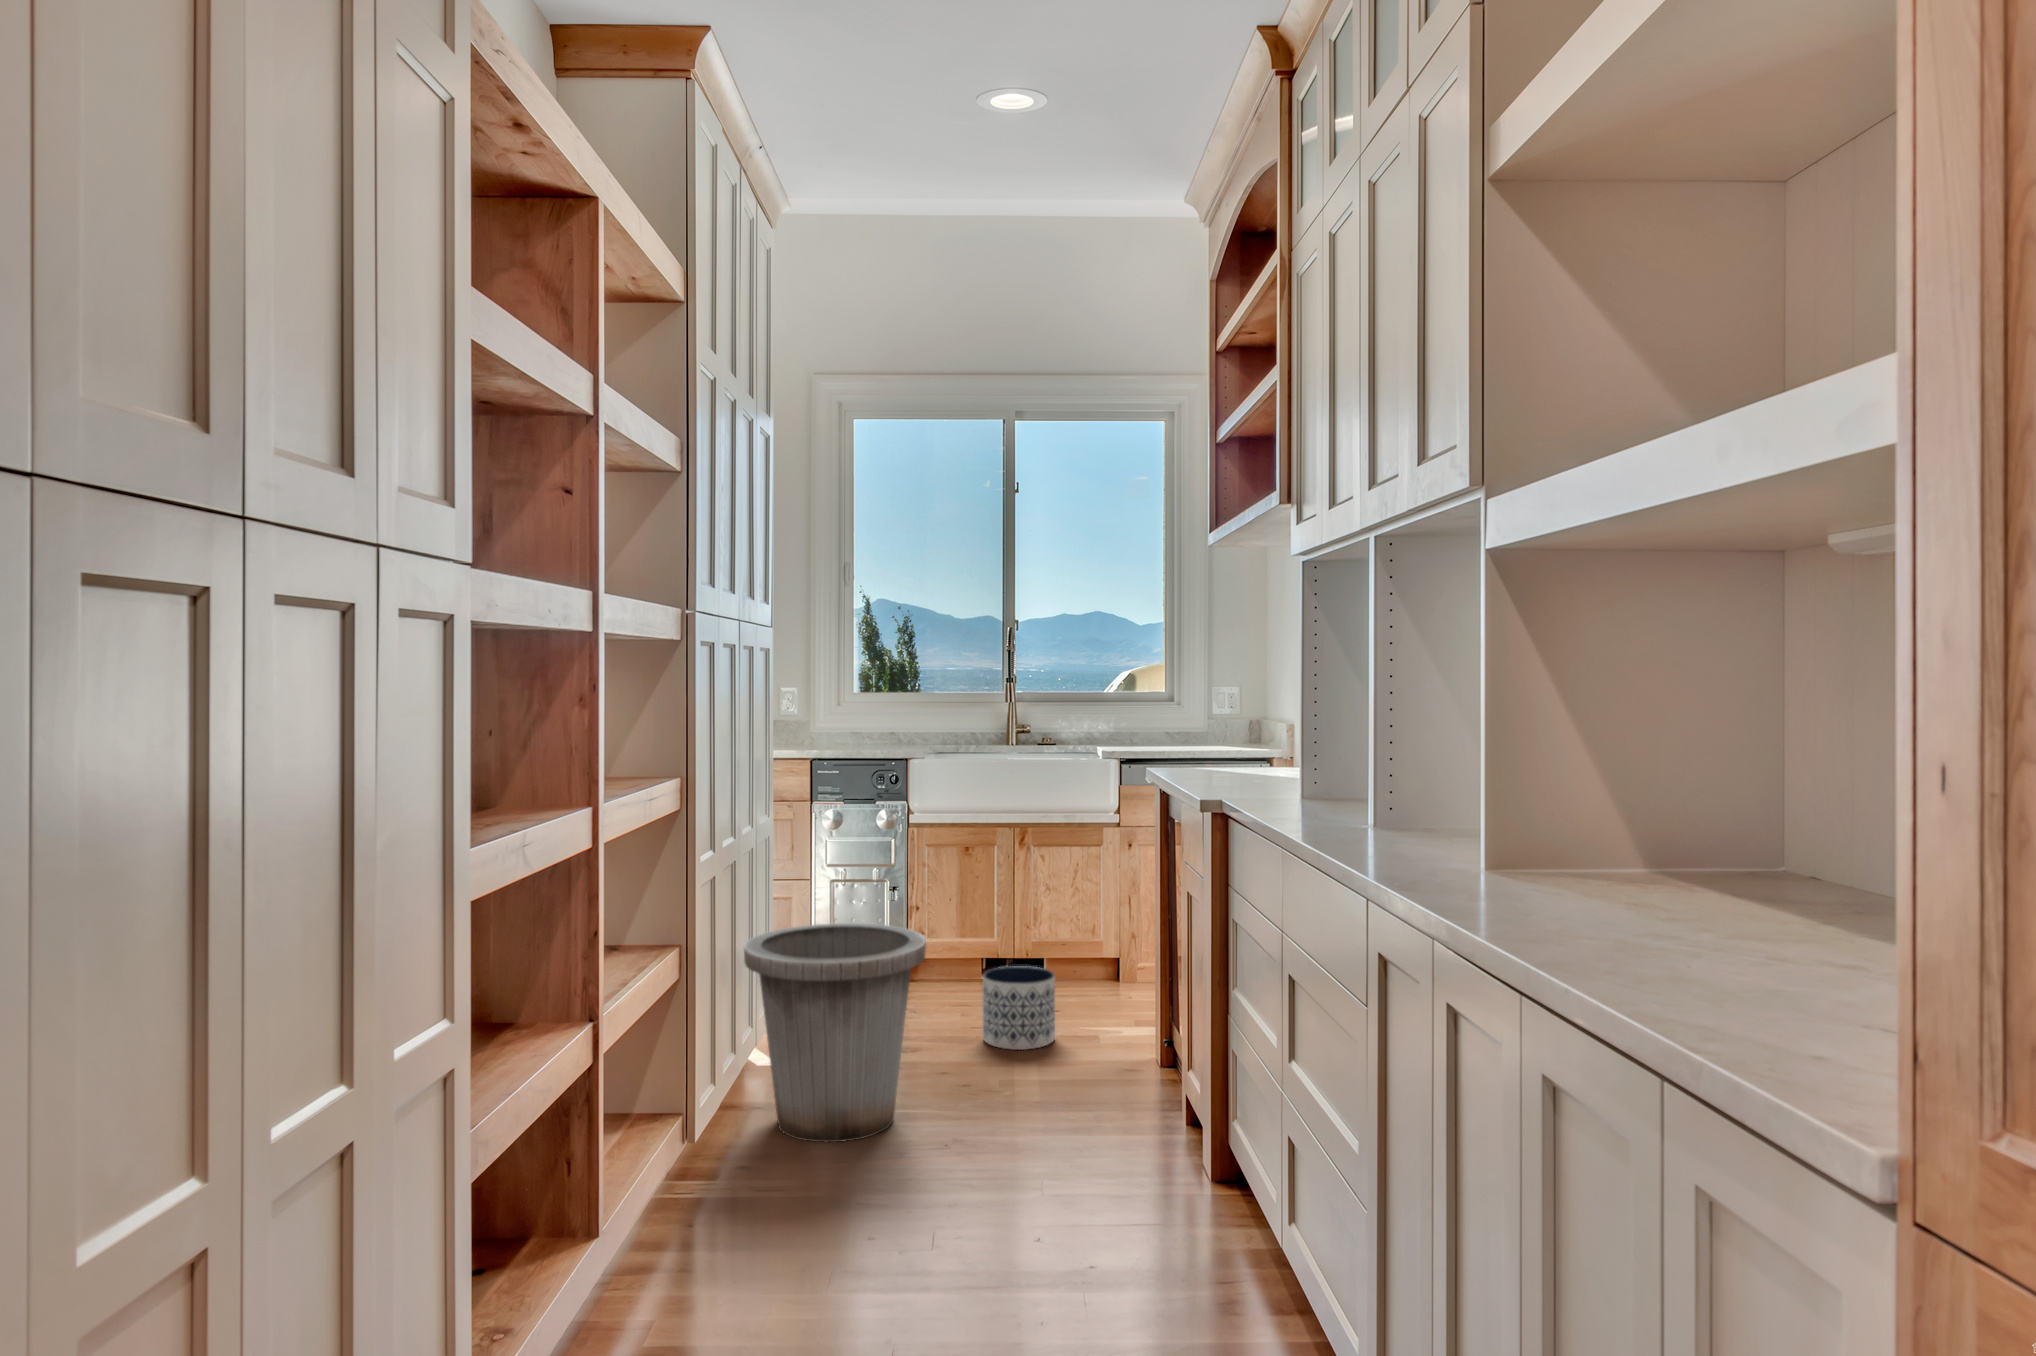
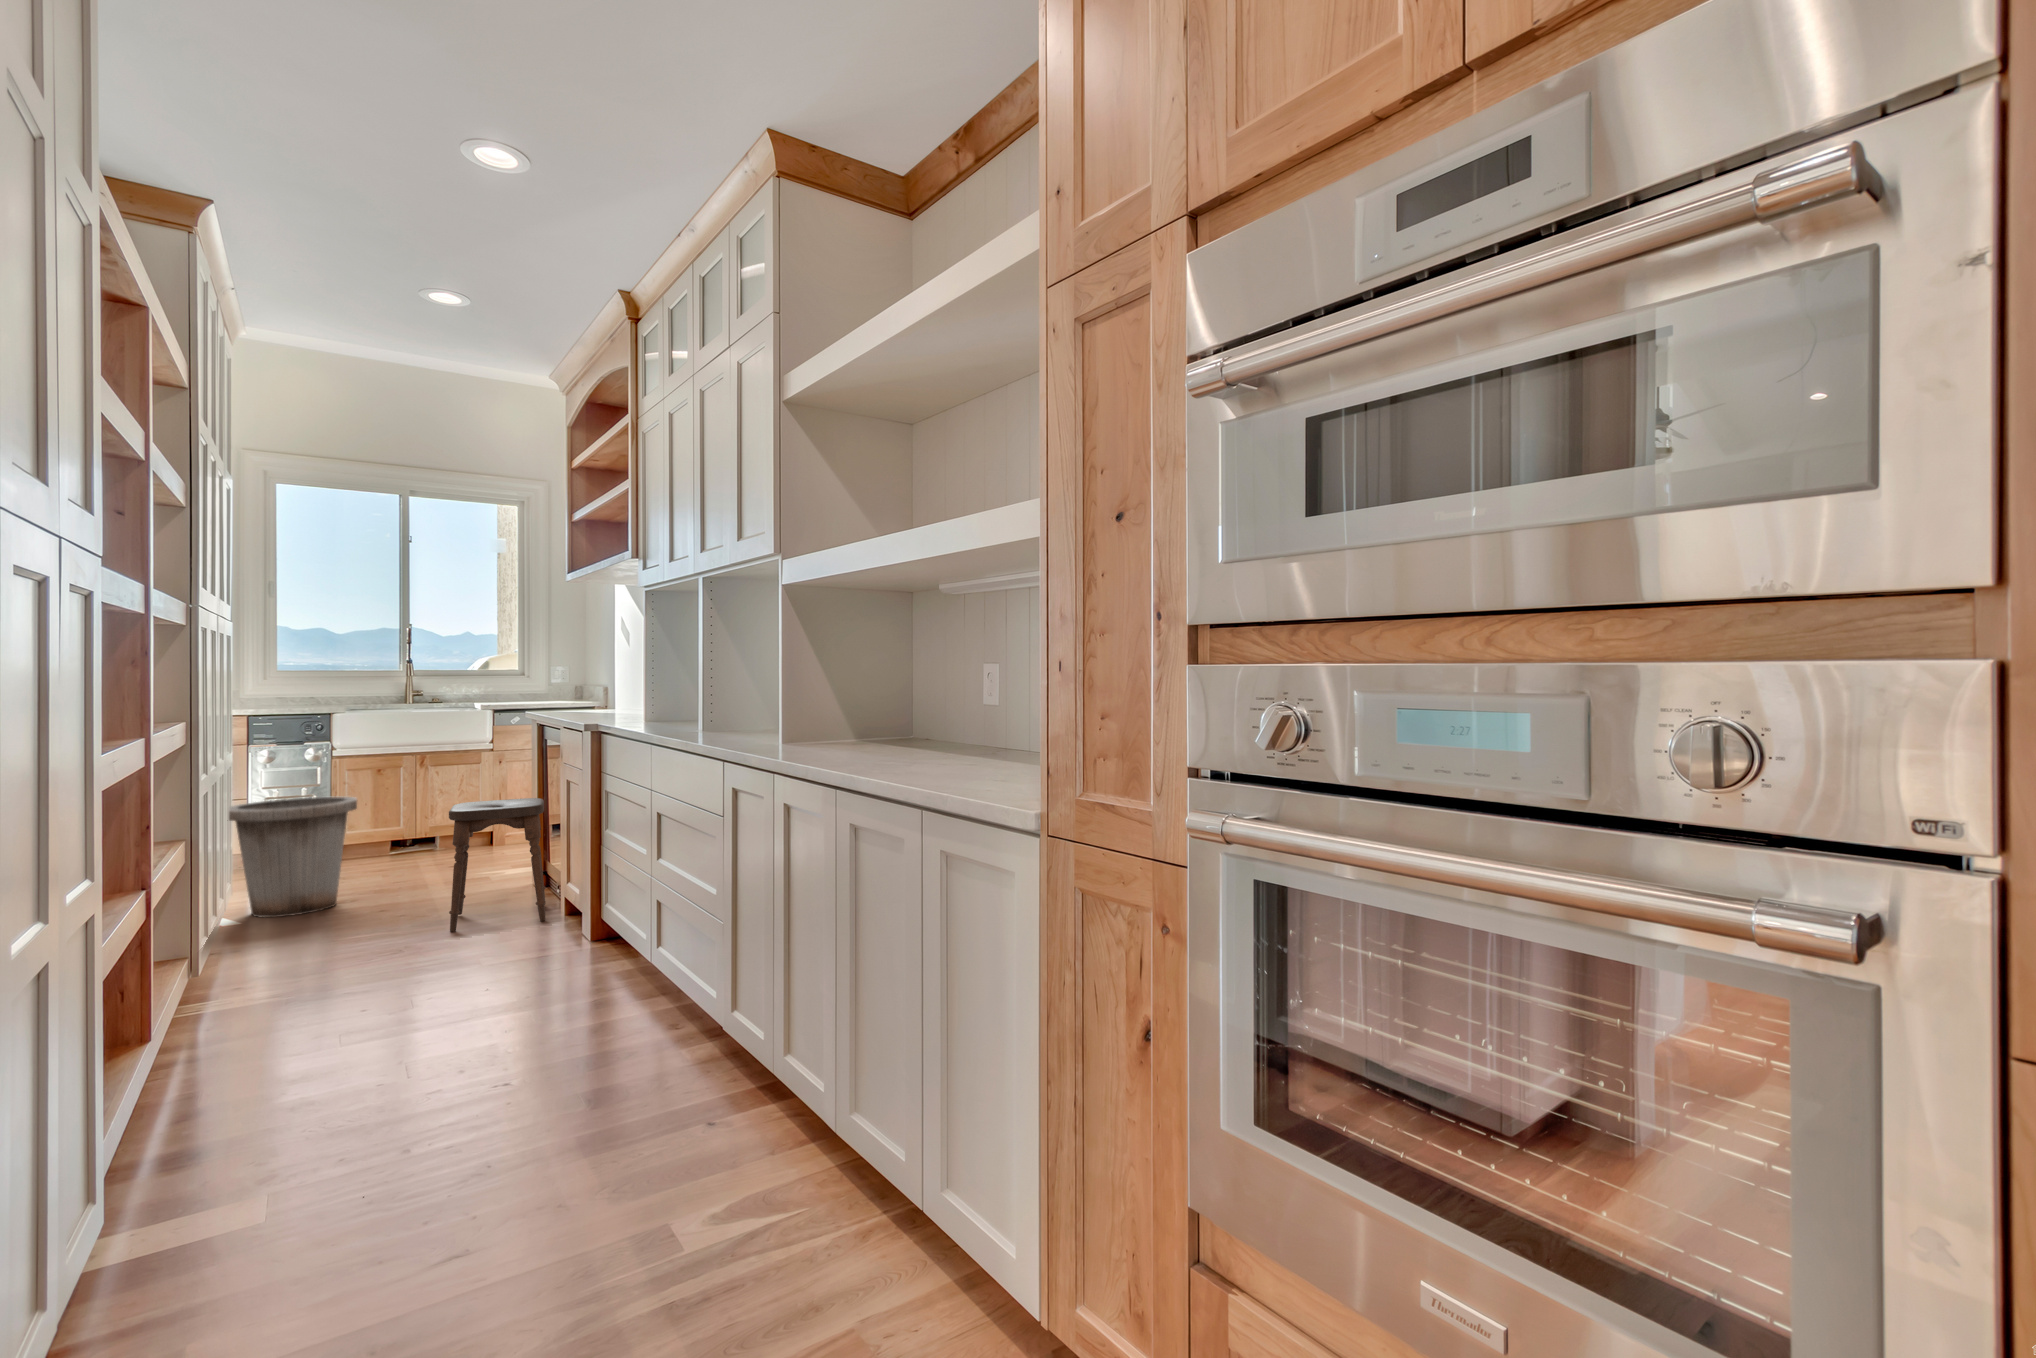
planter: present [983,966,1055,1050] -> none [394,829,446,875]
stool: none [1064,1004,1248,1313] -> present [449,798,546,932]

